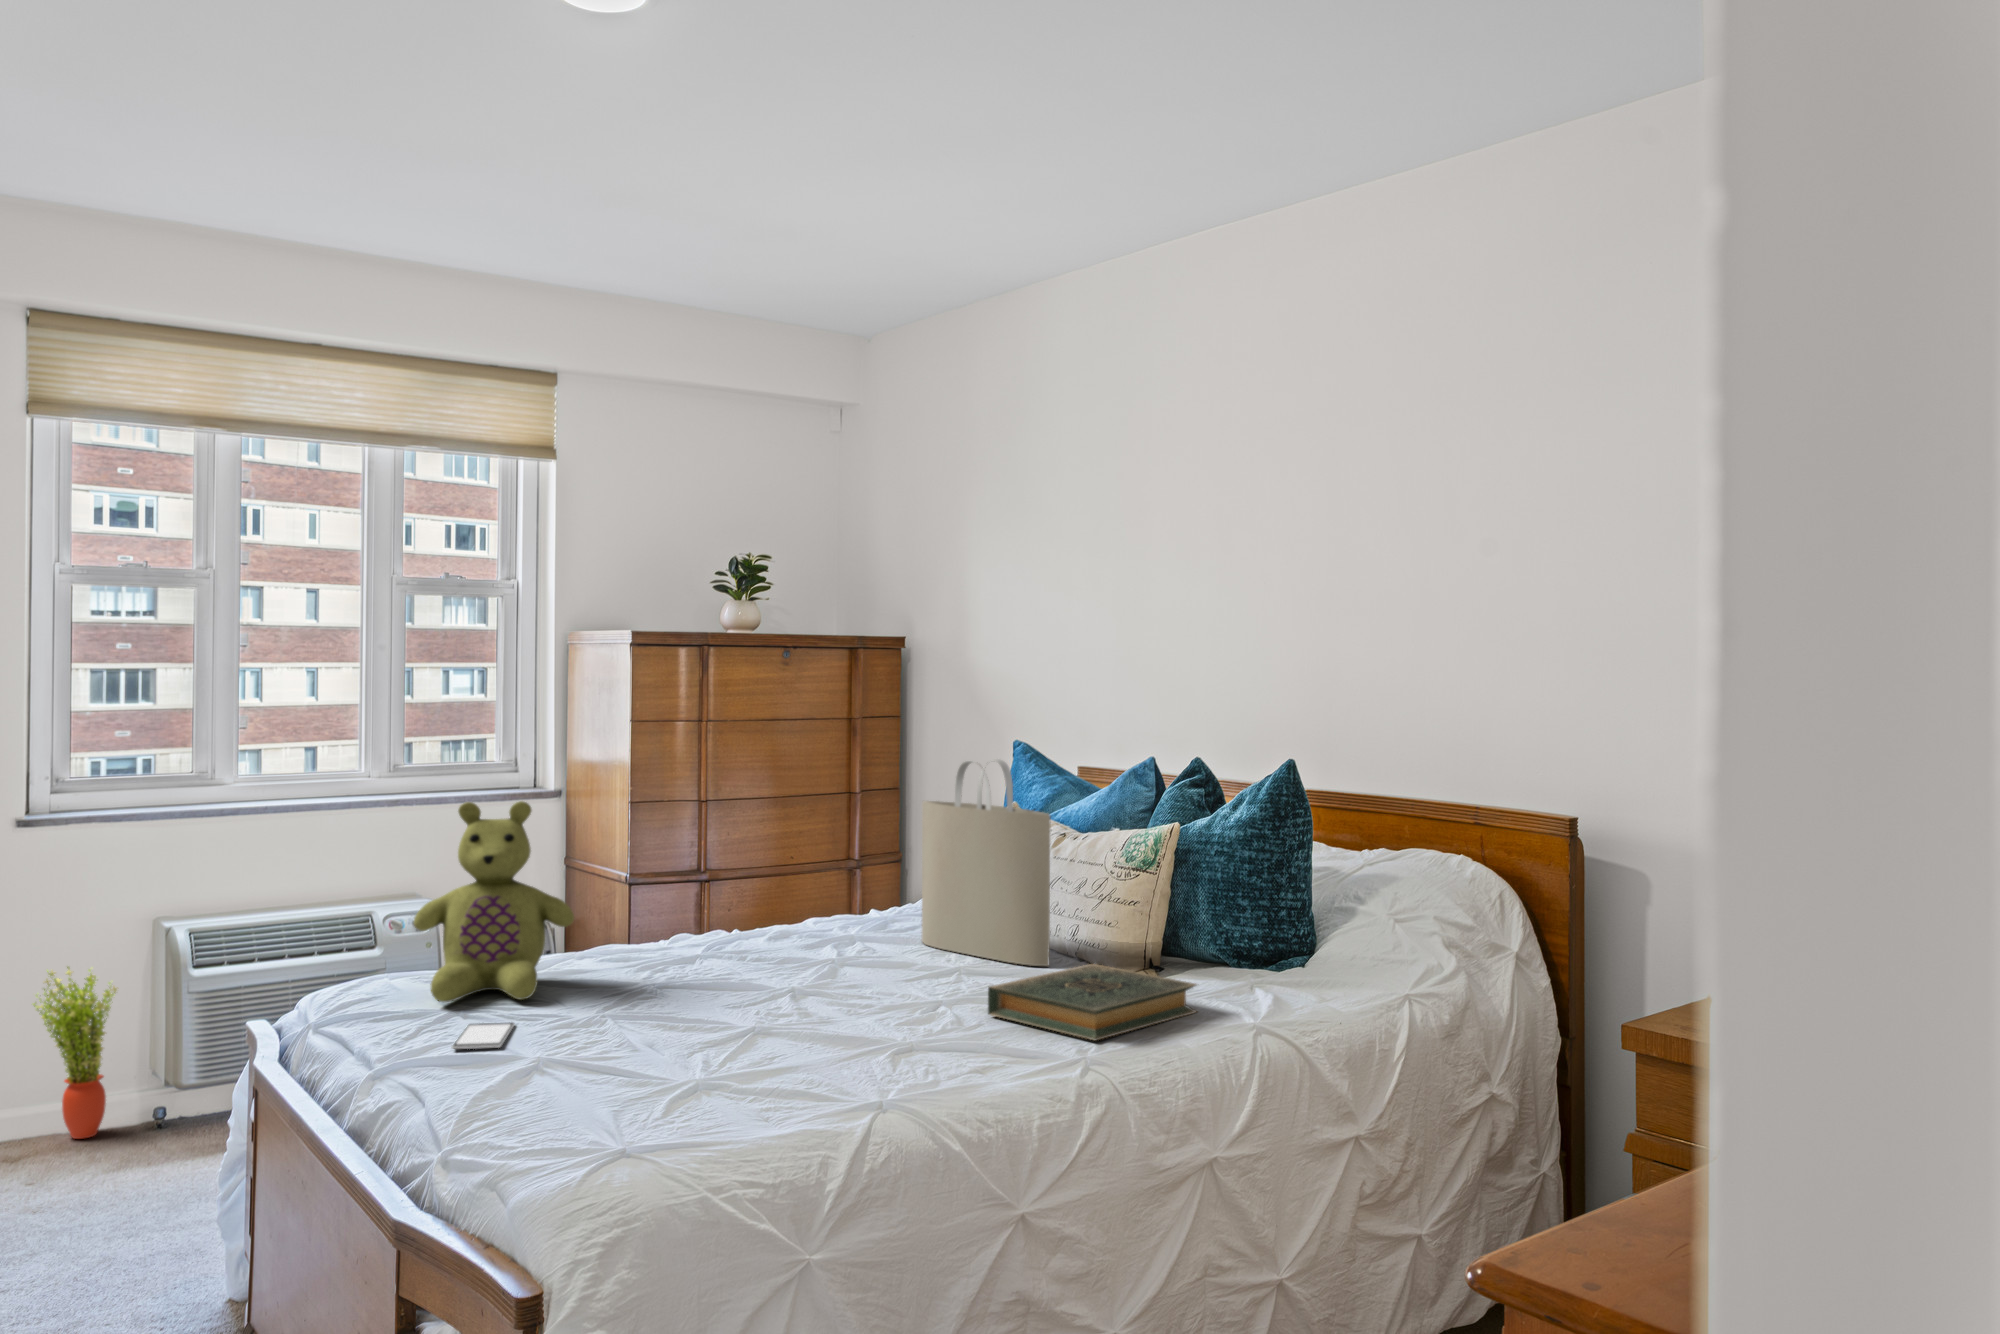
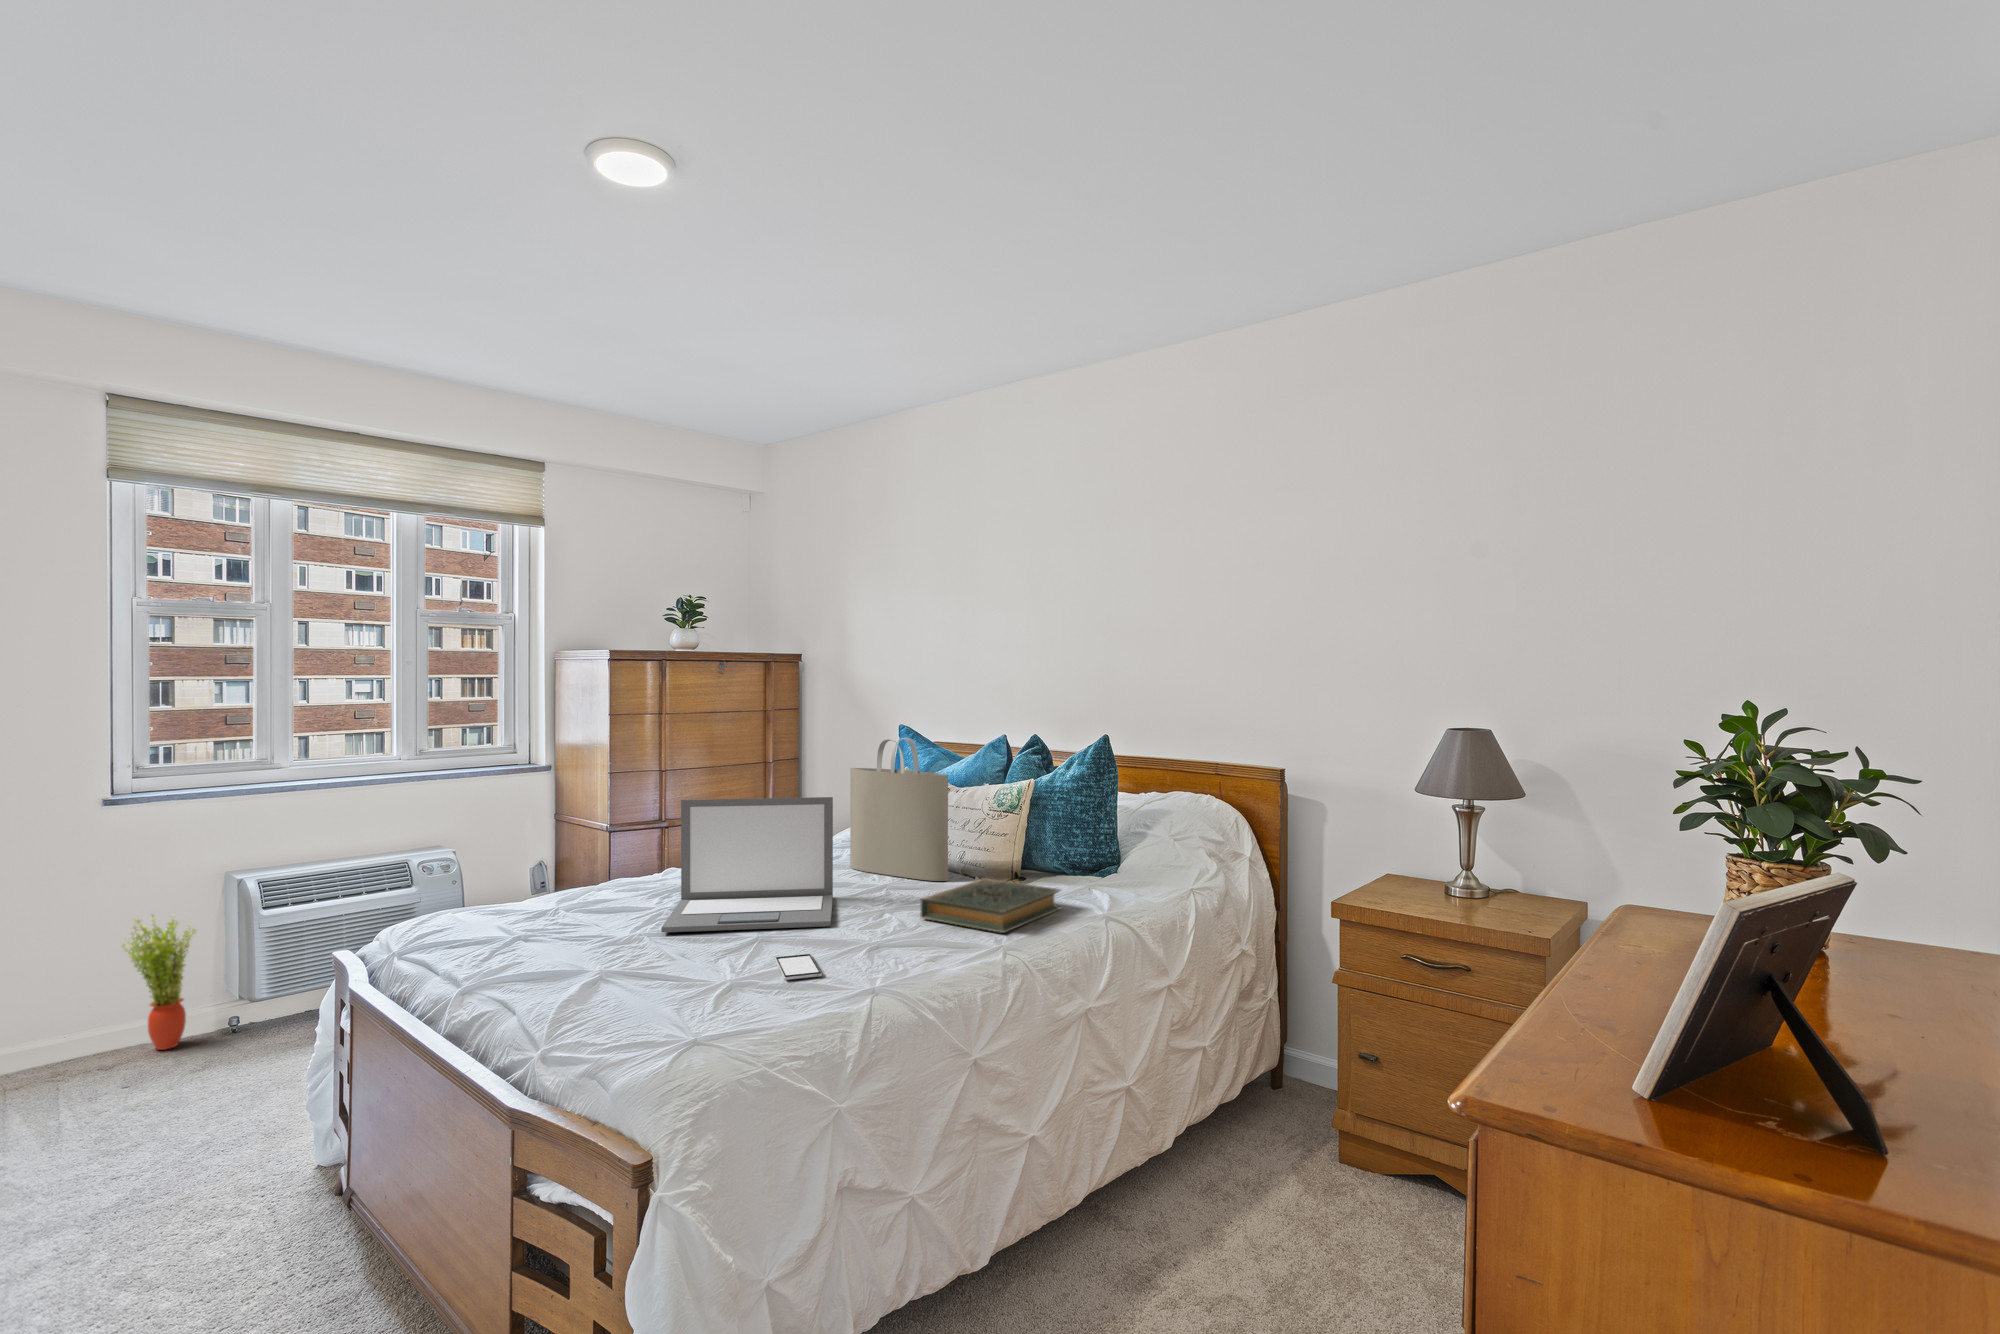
stuffed bear: present [414,801,574,1002] -> none [476,776,603,931]
laptop: none [635,837,880,1019] -> present [661,797,833,932]
smartphone: present [452,1022,515,1049] -> present [775,954,822,980]

